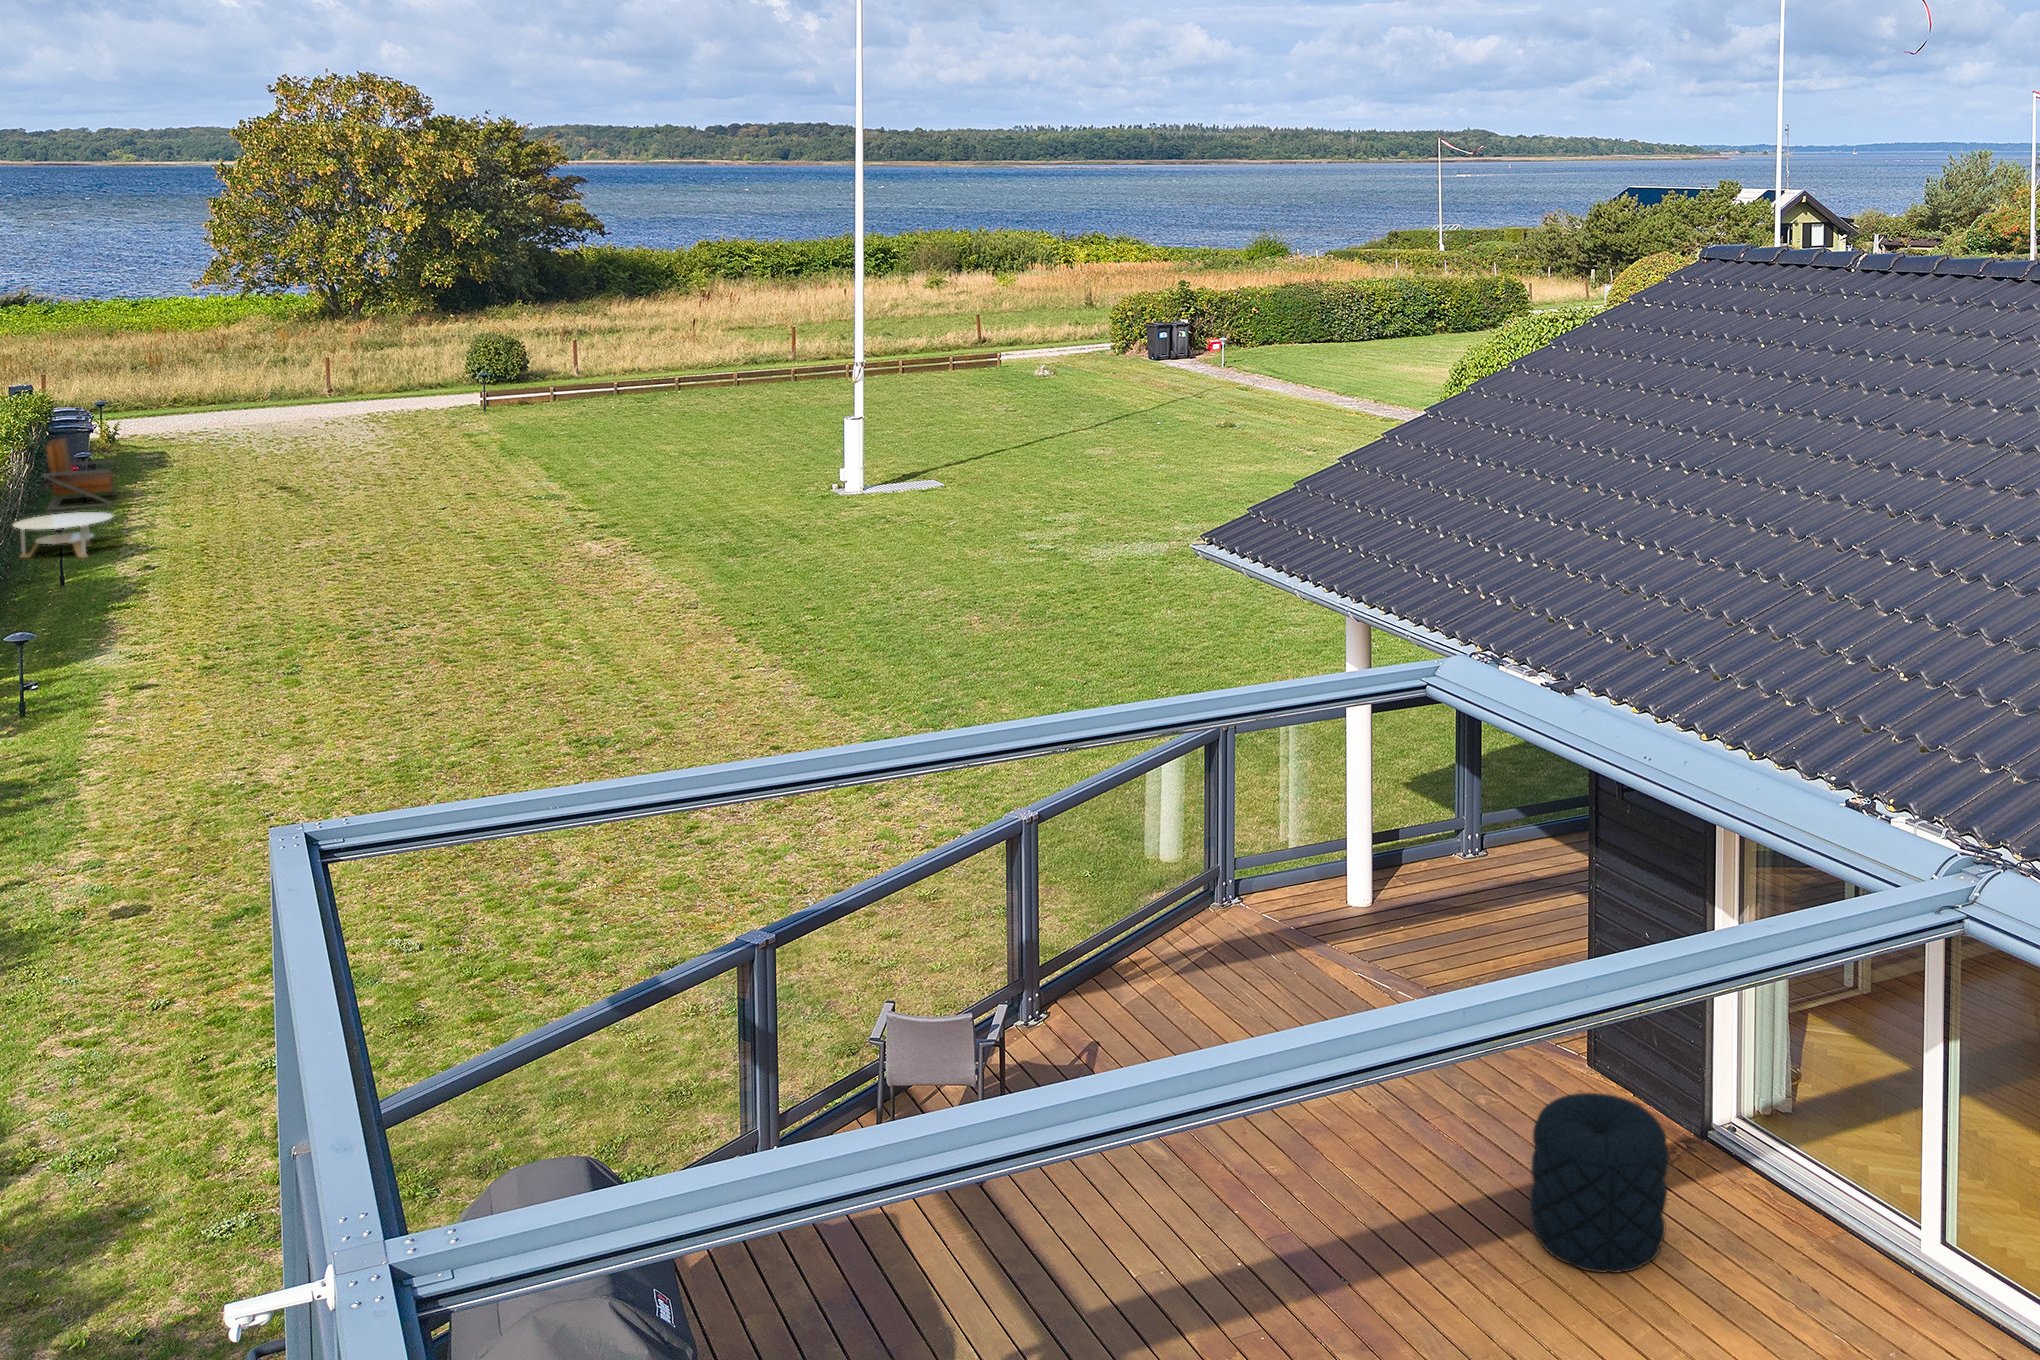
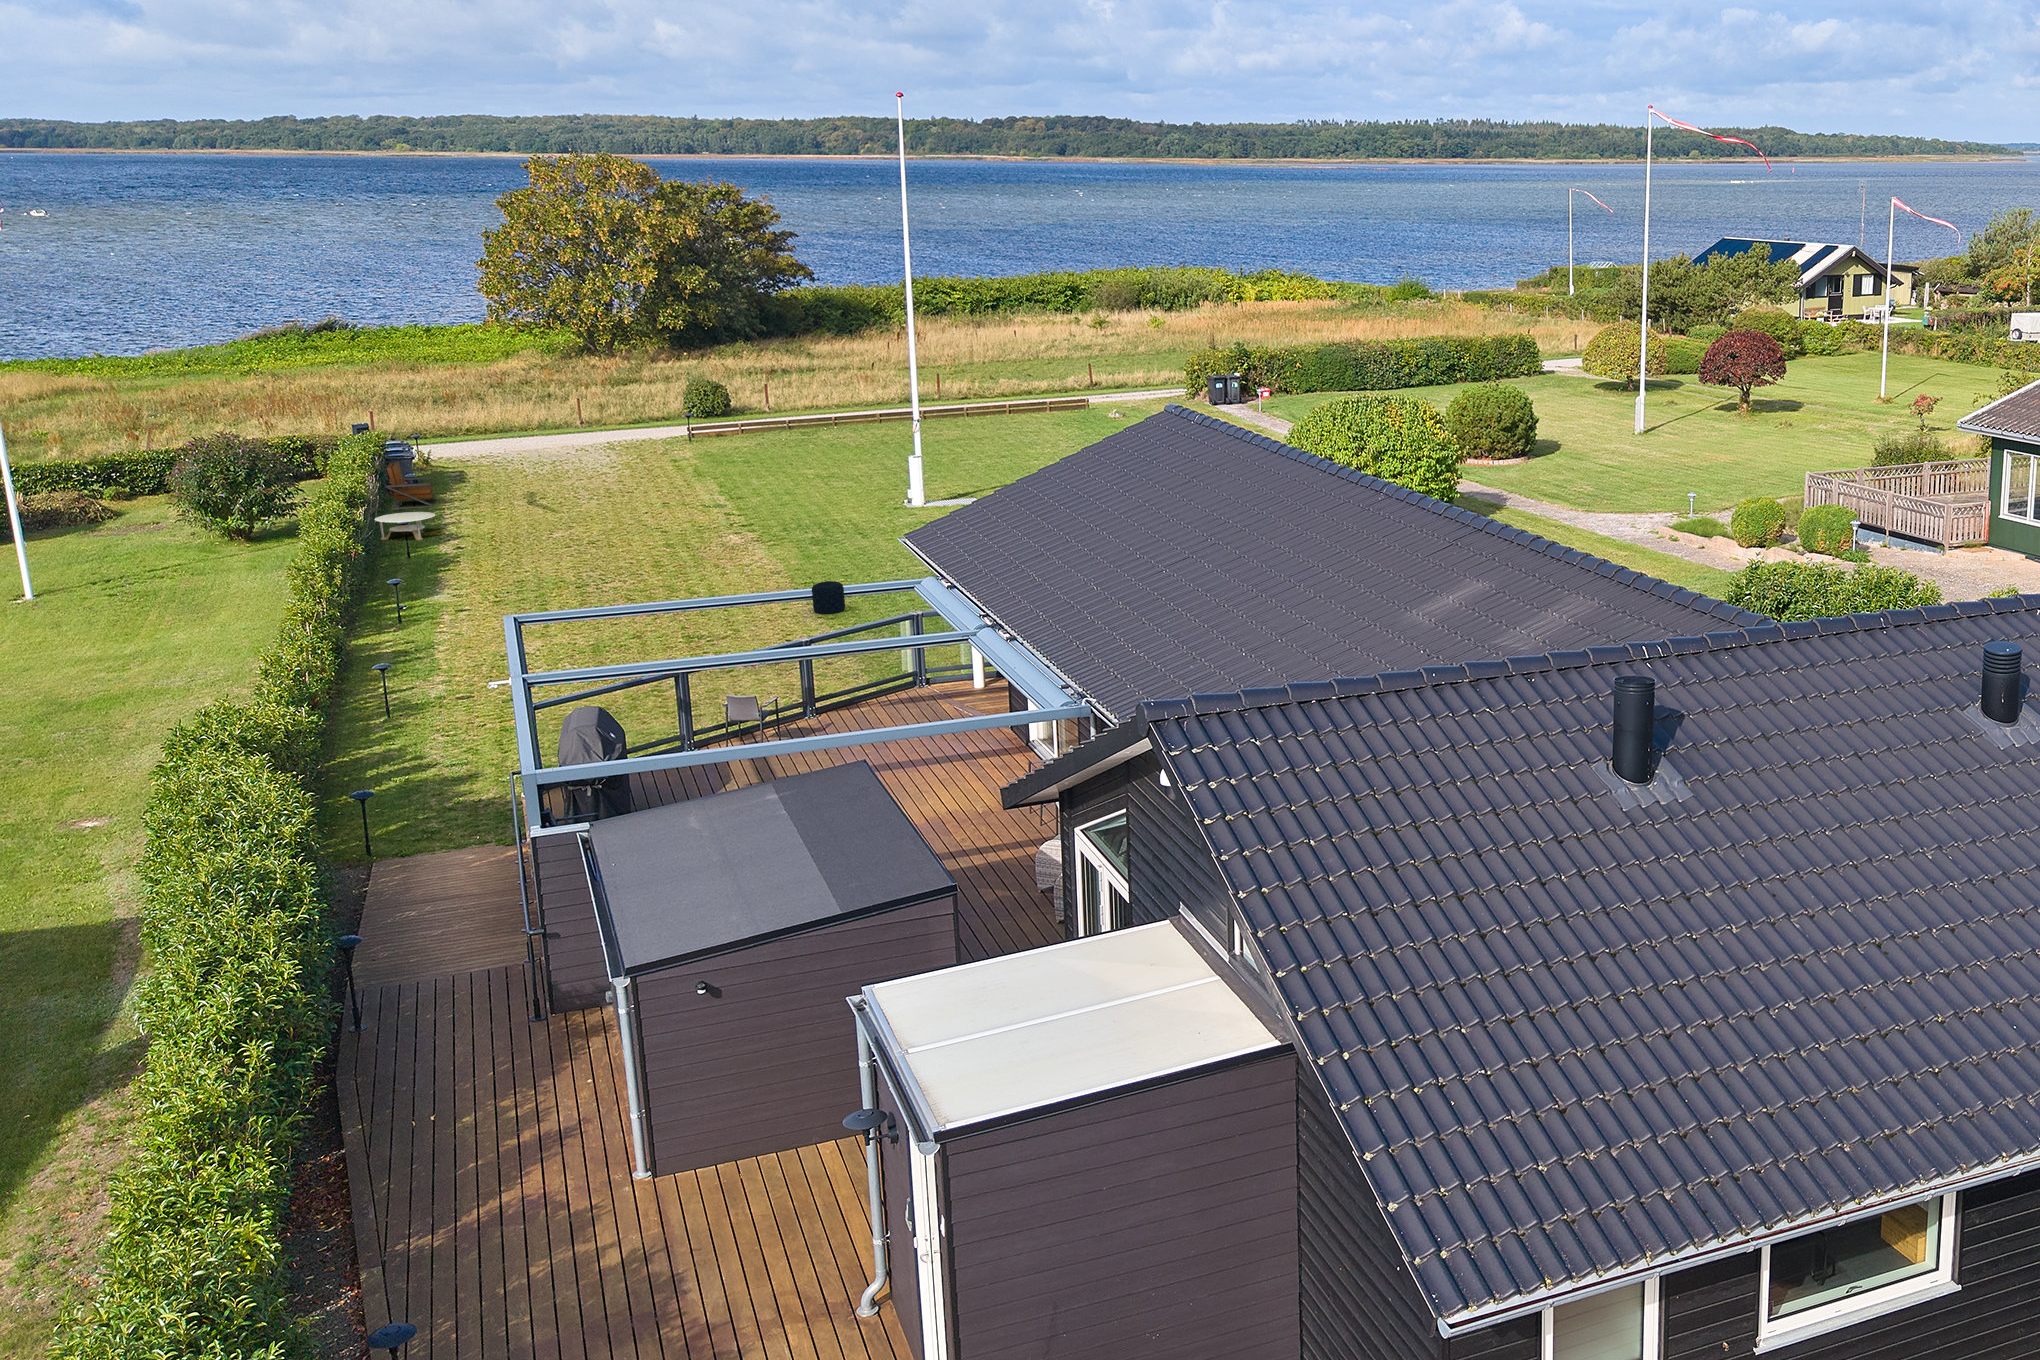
pouf: present [1530,1093,1669,1273] -> present [812,581,845,614]

